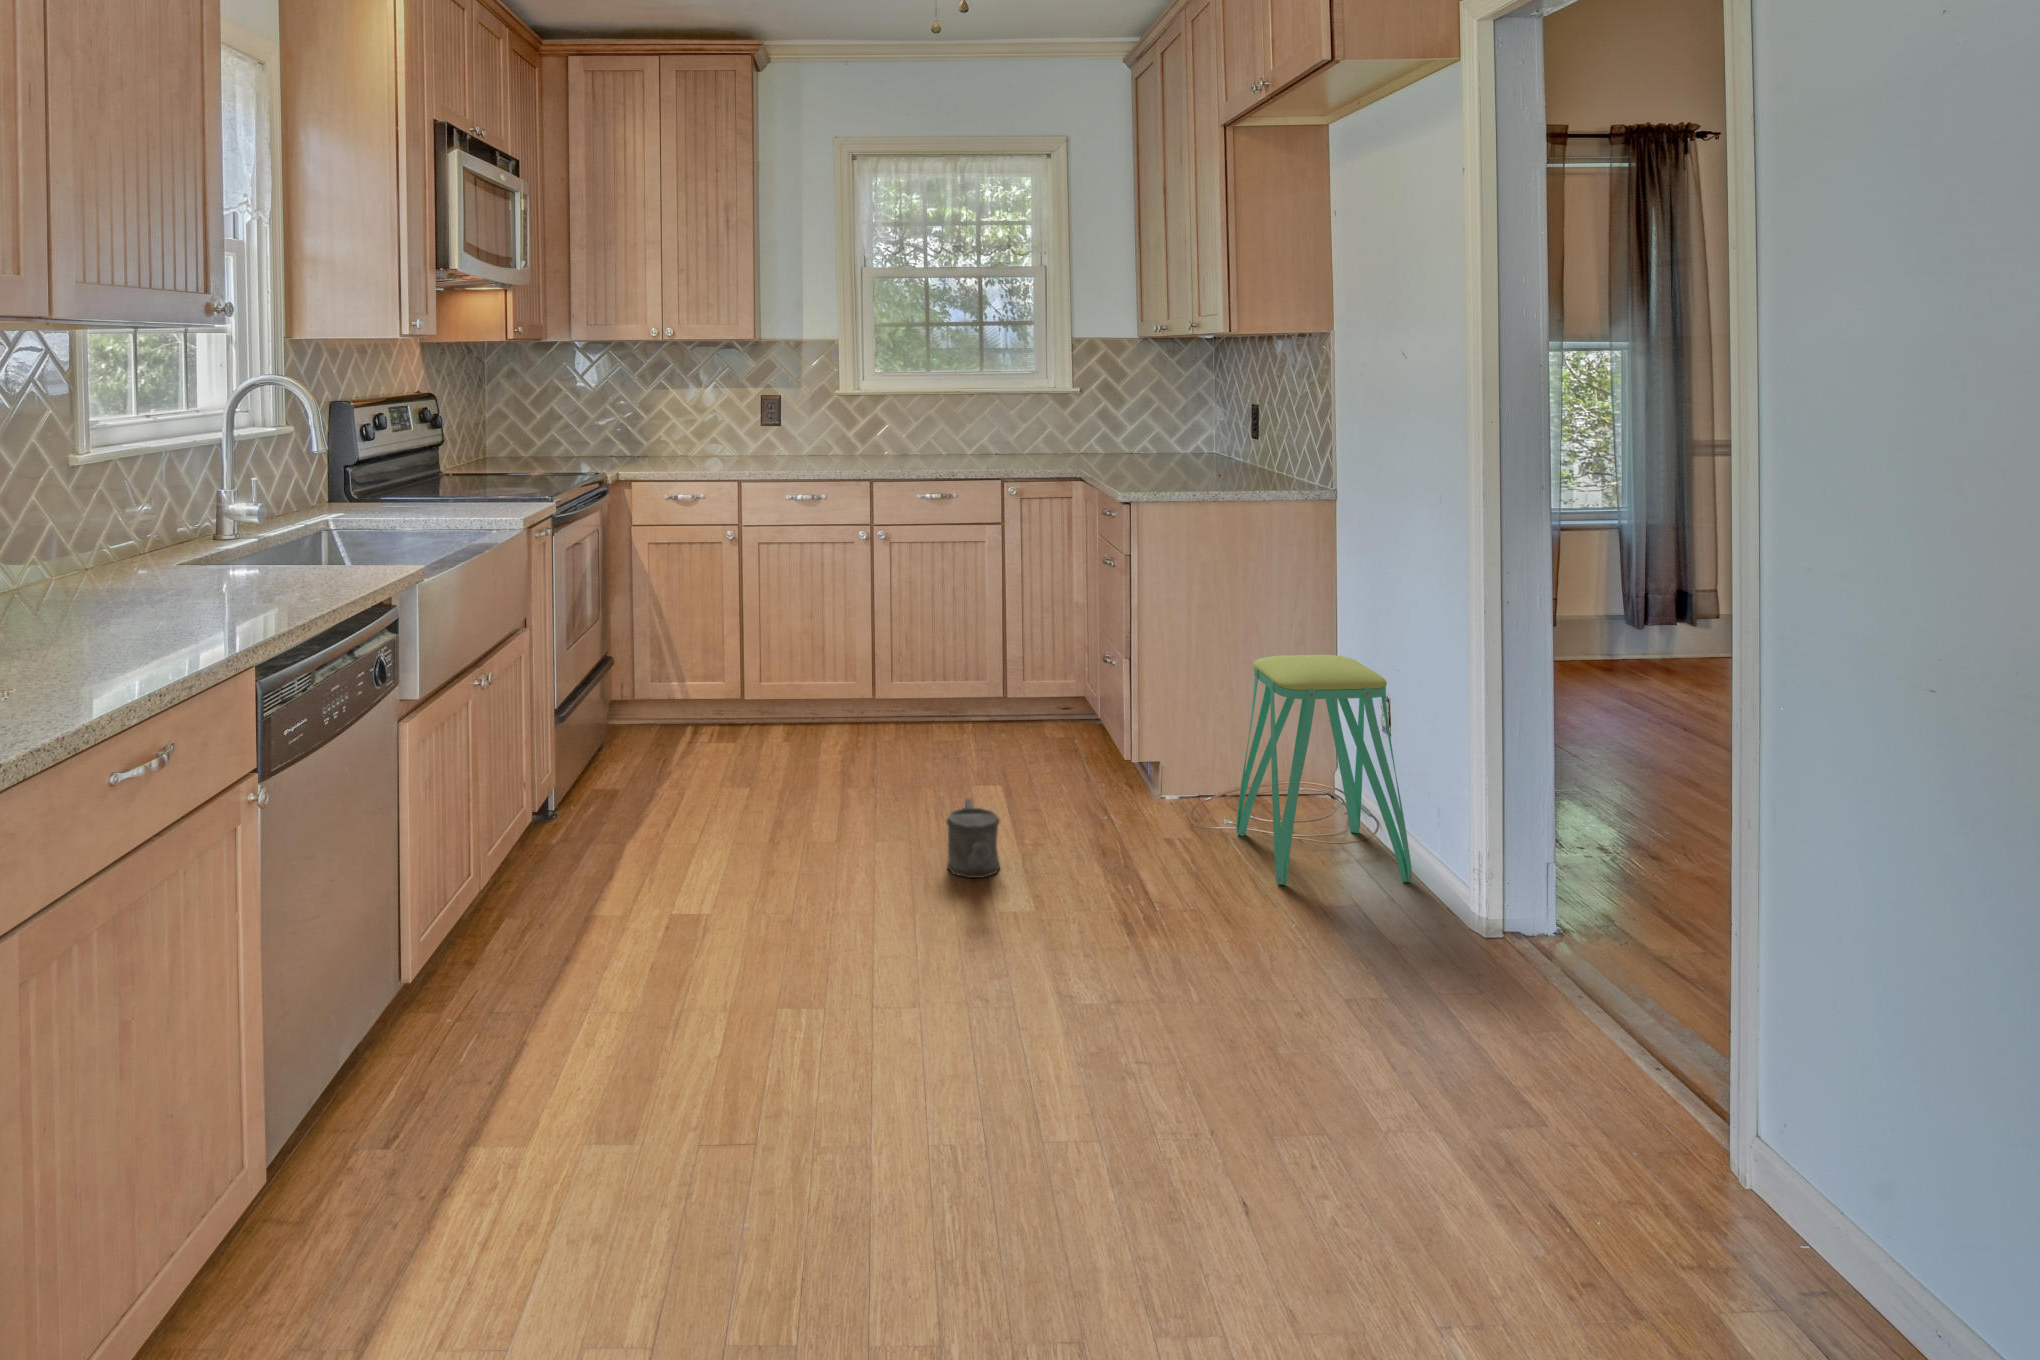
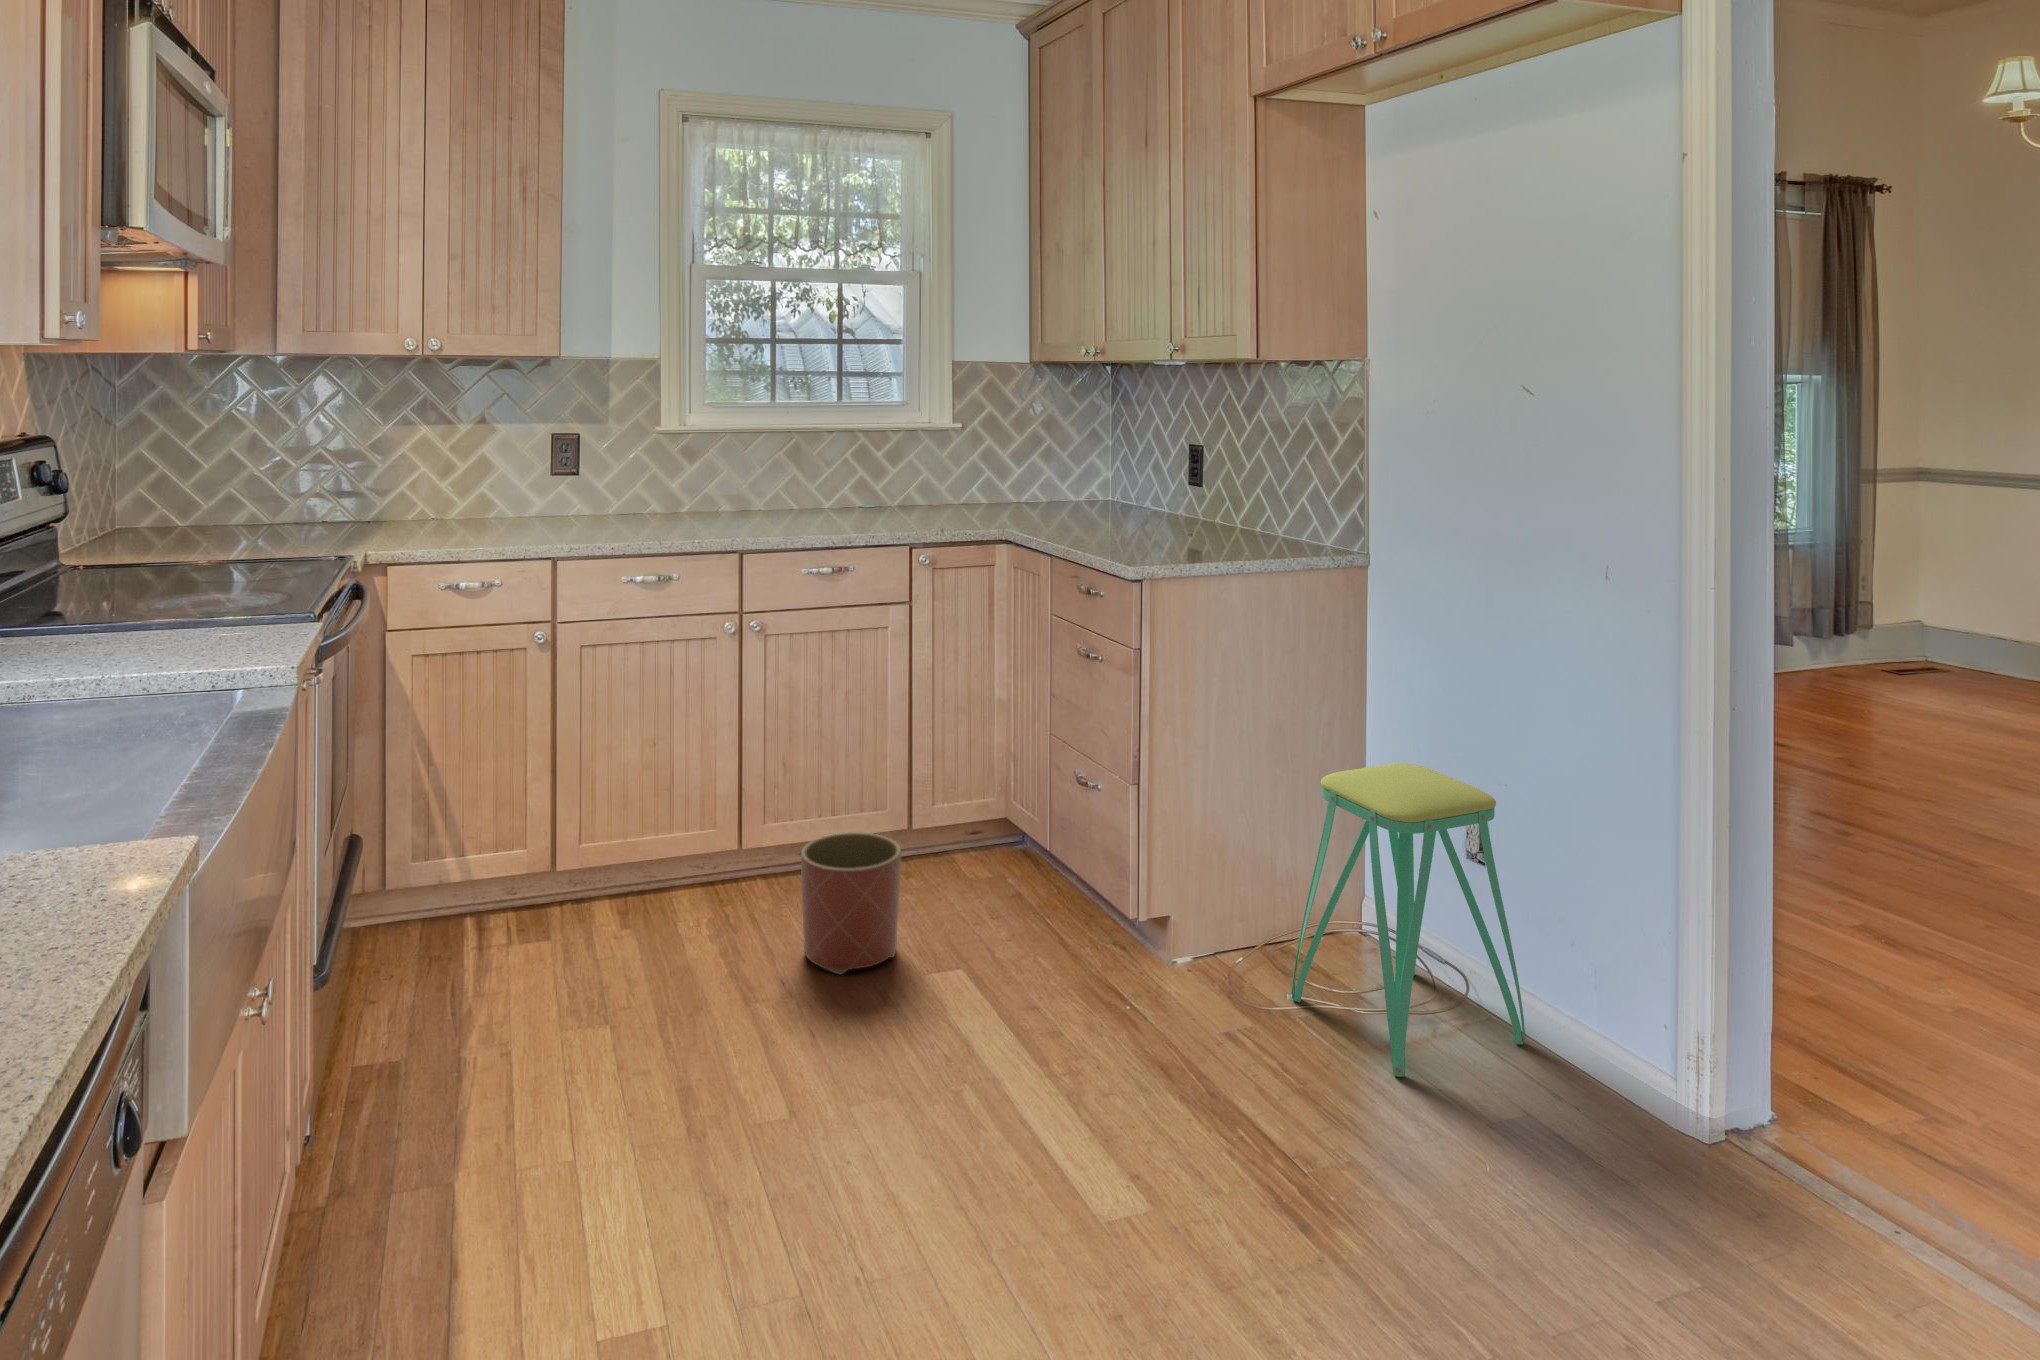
planter: none [888,685,961,780] -> present [801,832,901,974]
watering can: present [947,799,1000,878] -> none [980,1016,1086,1146]

